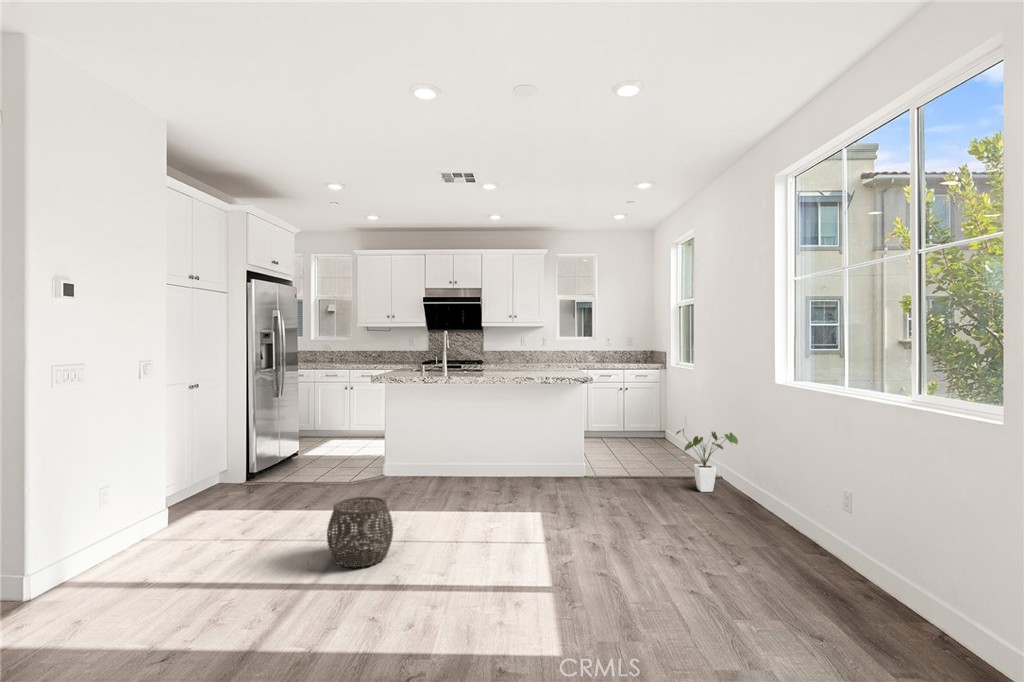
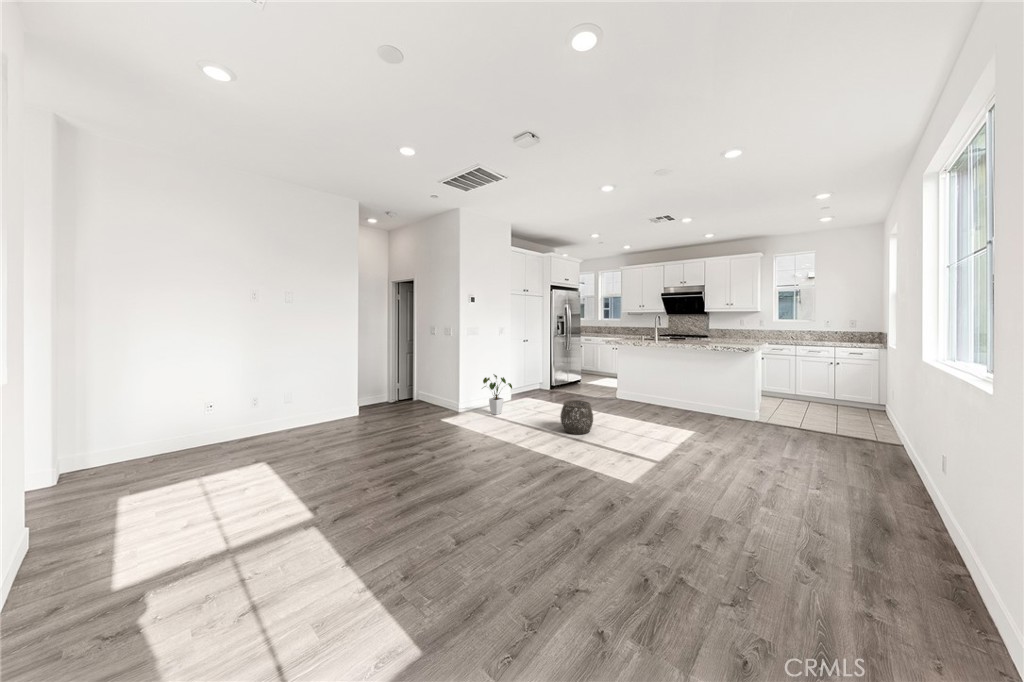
house plant: present [676,429,738,492] -> present [483,375,512,415]

